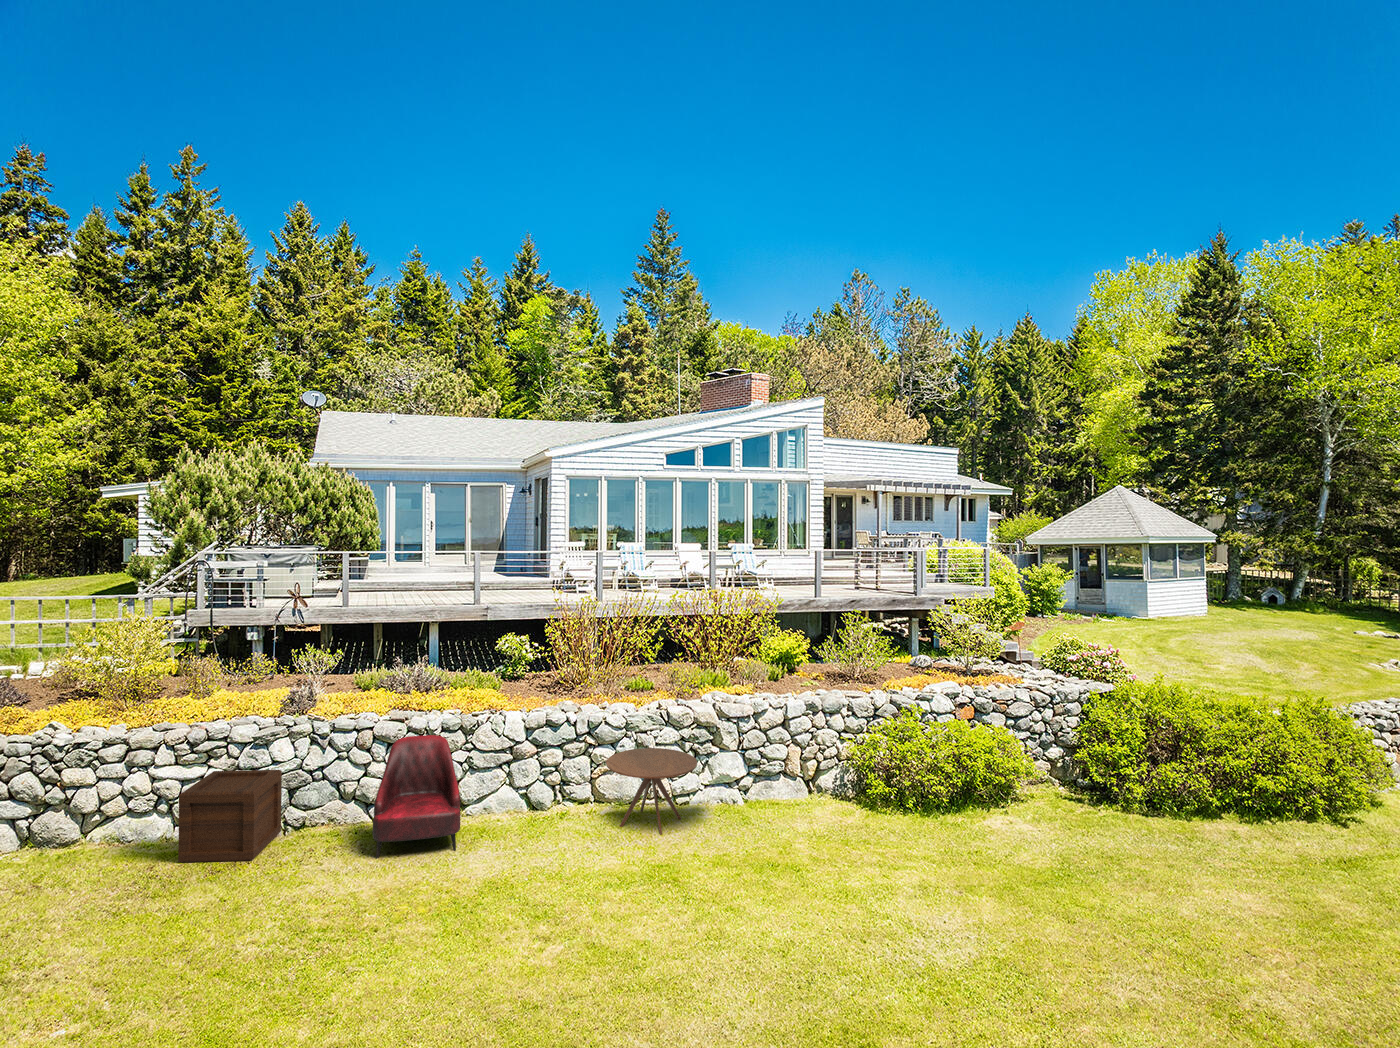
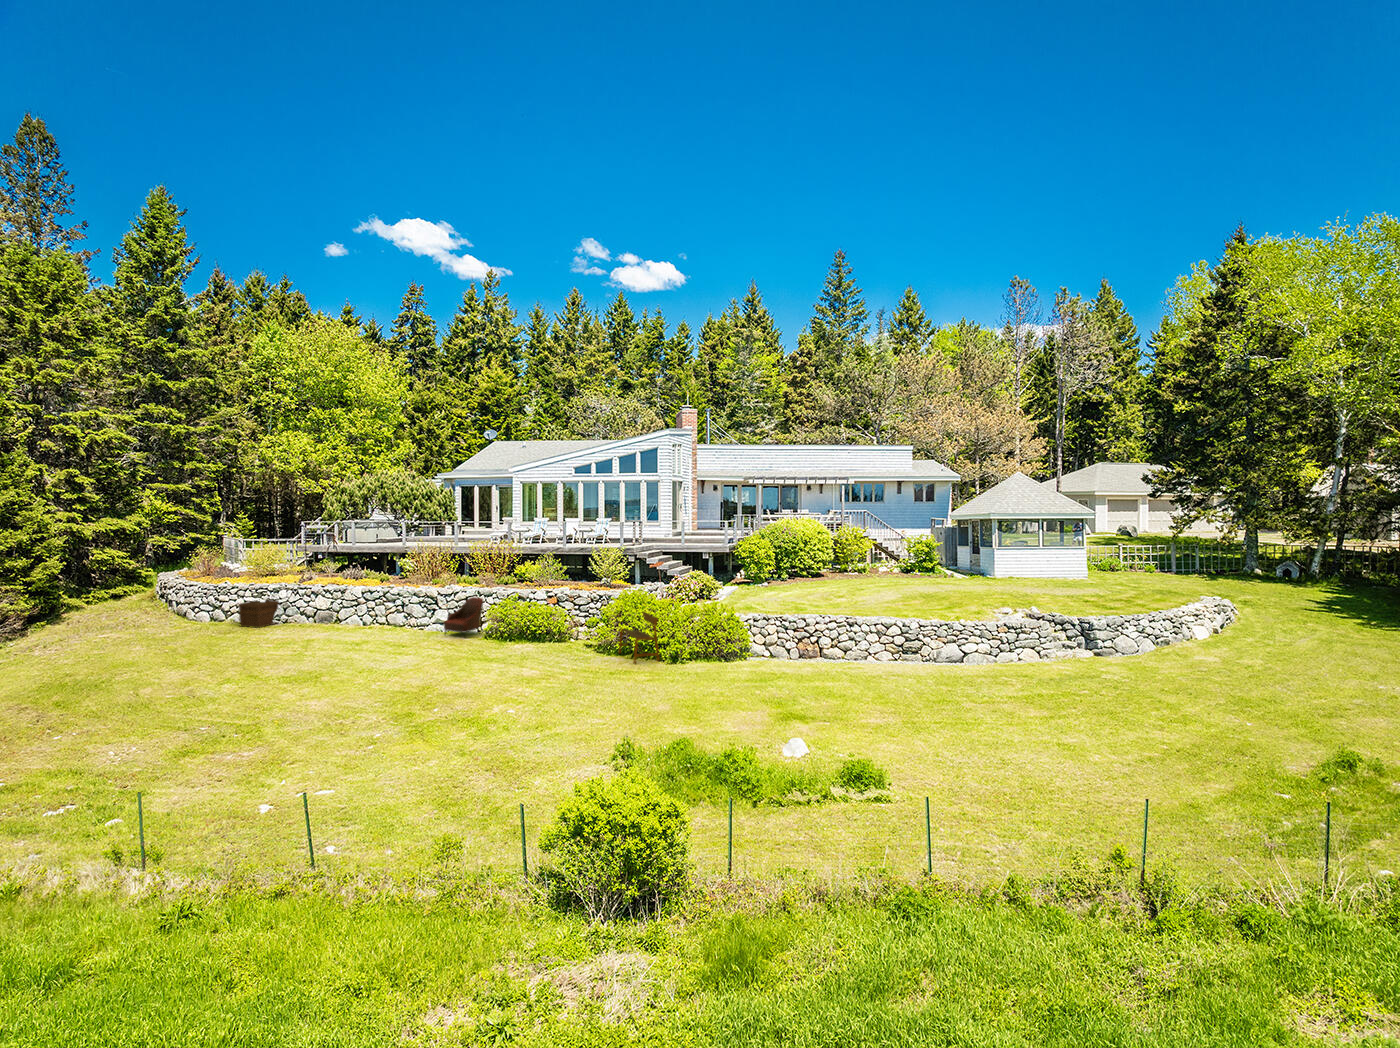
bench: none [1233,725,1362,851] -> present [619,612,659,664]
armchair: present [373,735,461,858] -> present [444,597,483,634]
round table: present [606,748,697,835] -> none [374,604,414,635]

